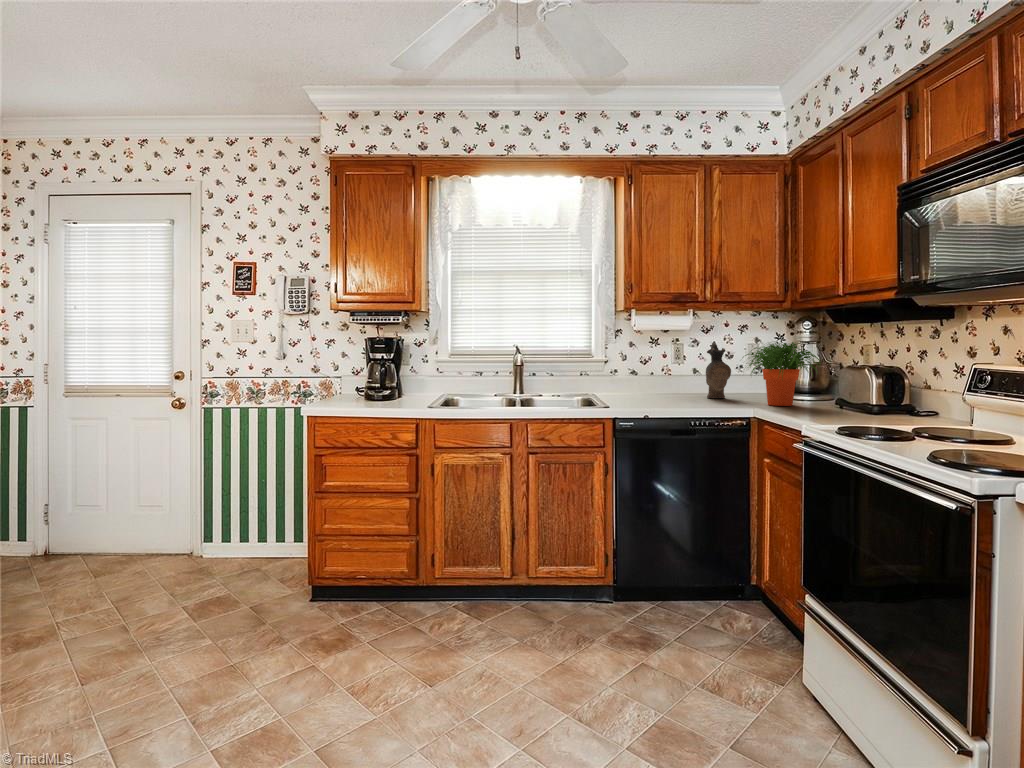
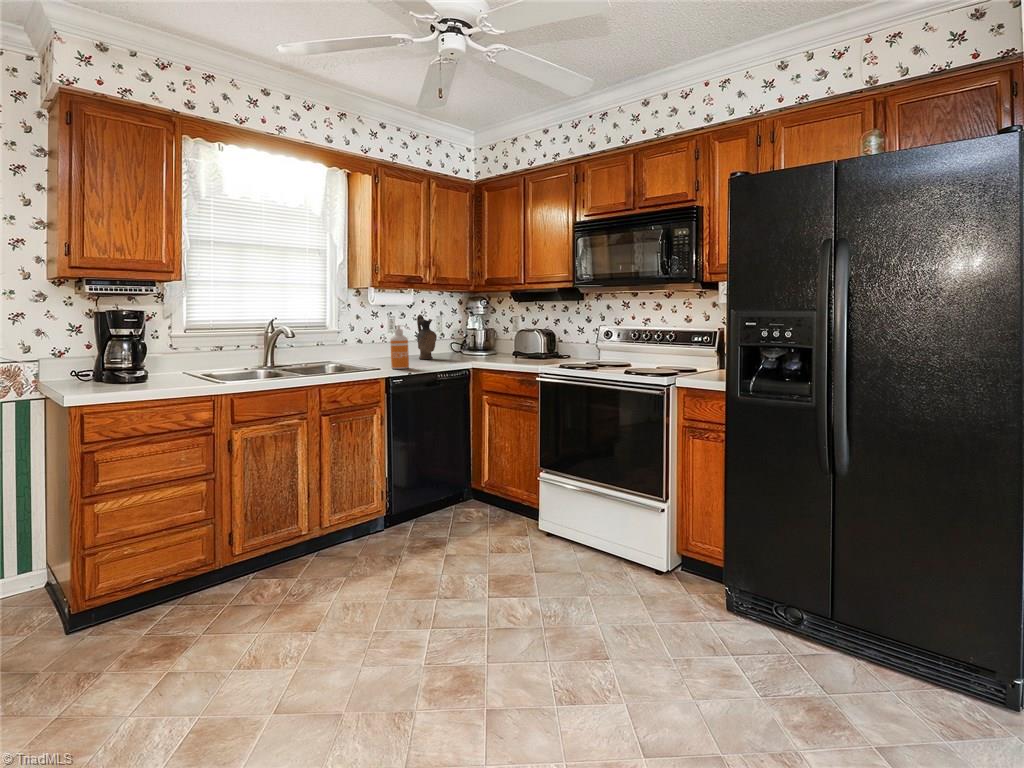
potted plant: present [745,342,820,406] -> none [453,314,507,361]
soap dispenser: none [637,355,658,408] -> present [390,325,409,369]

